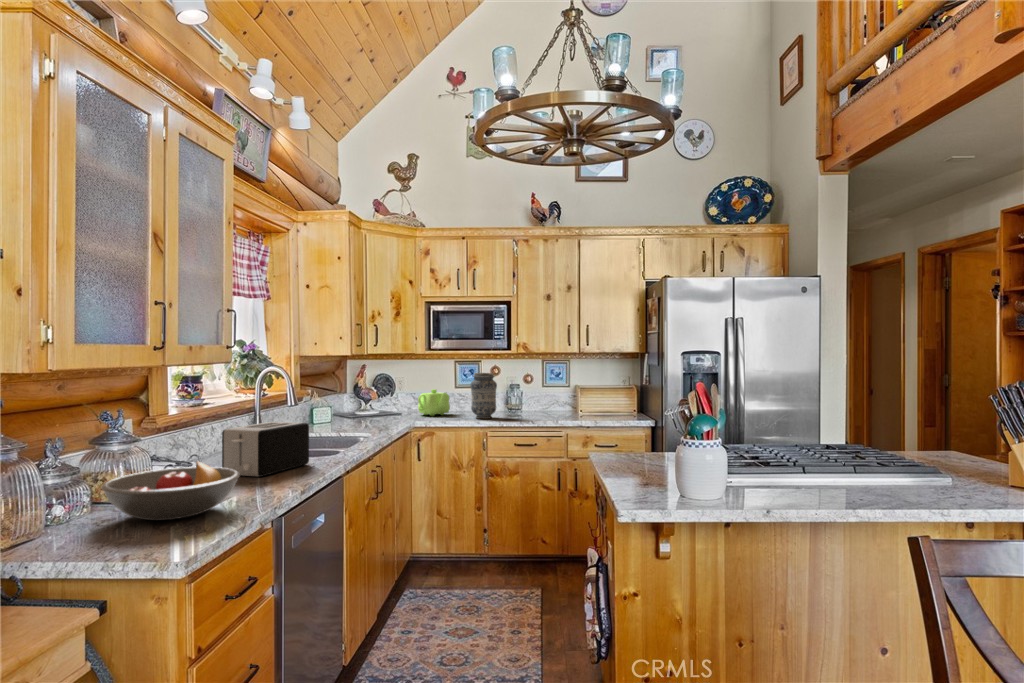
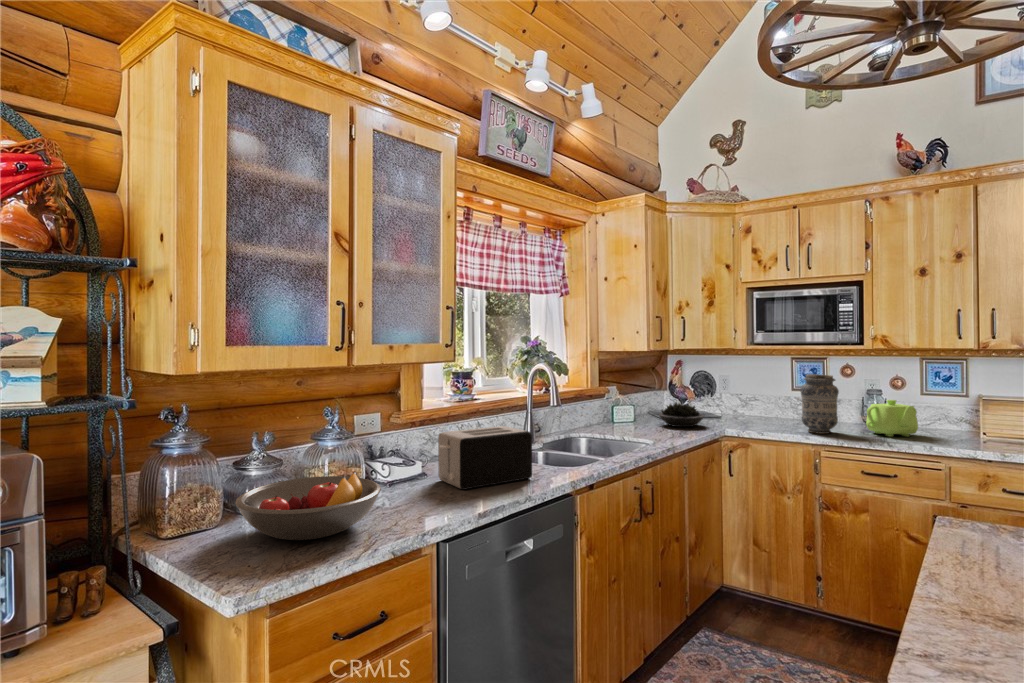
teapot: present [418,389,450,416] -> present [866,400,918,437]
succulent plant: none [357,401,398,423] -> present [659,402,704,427]

